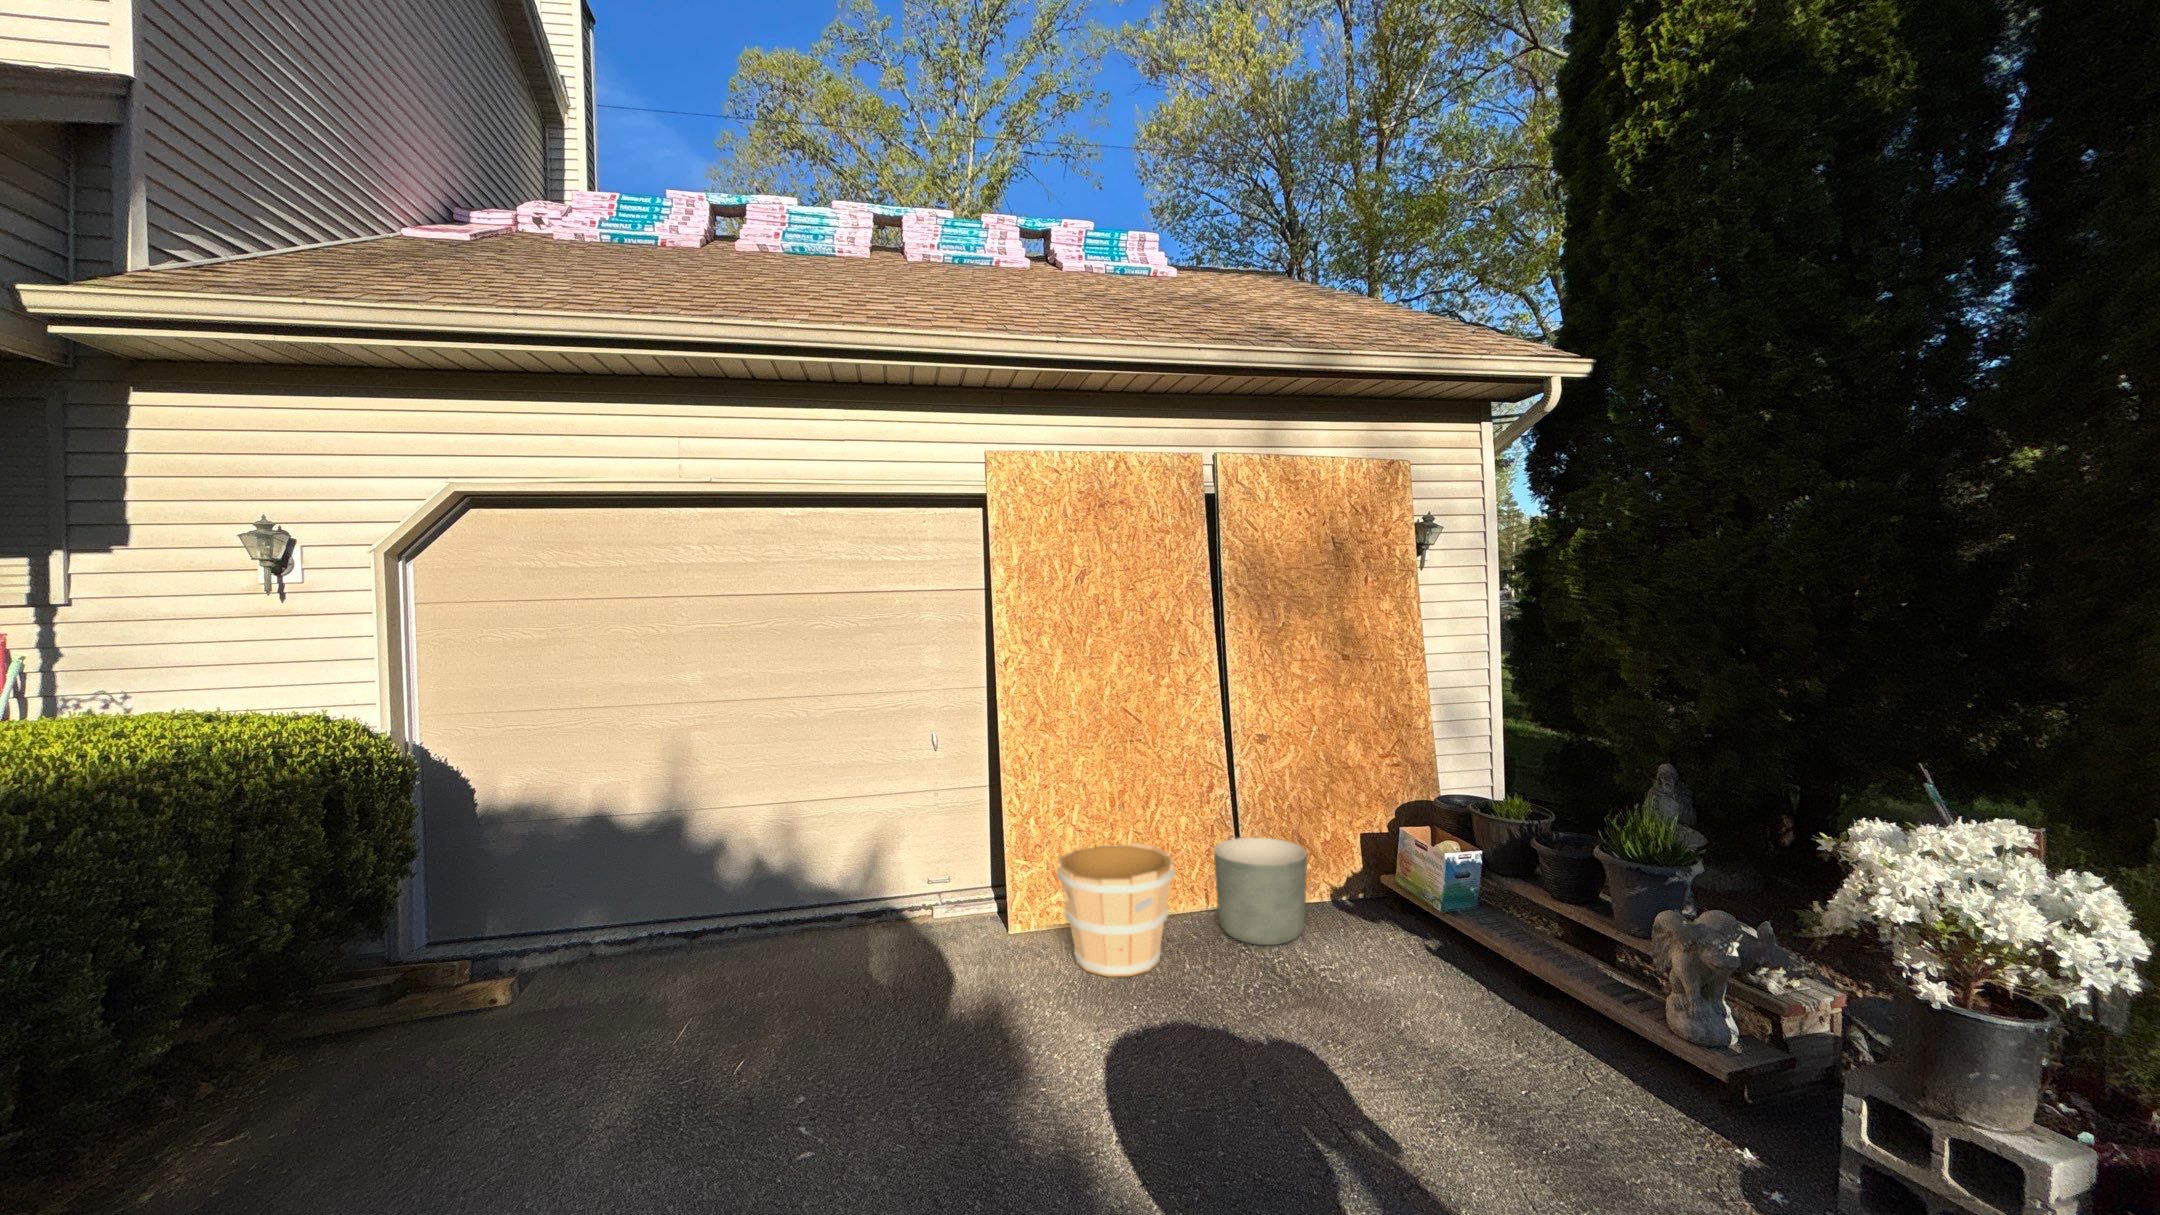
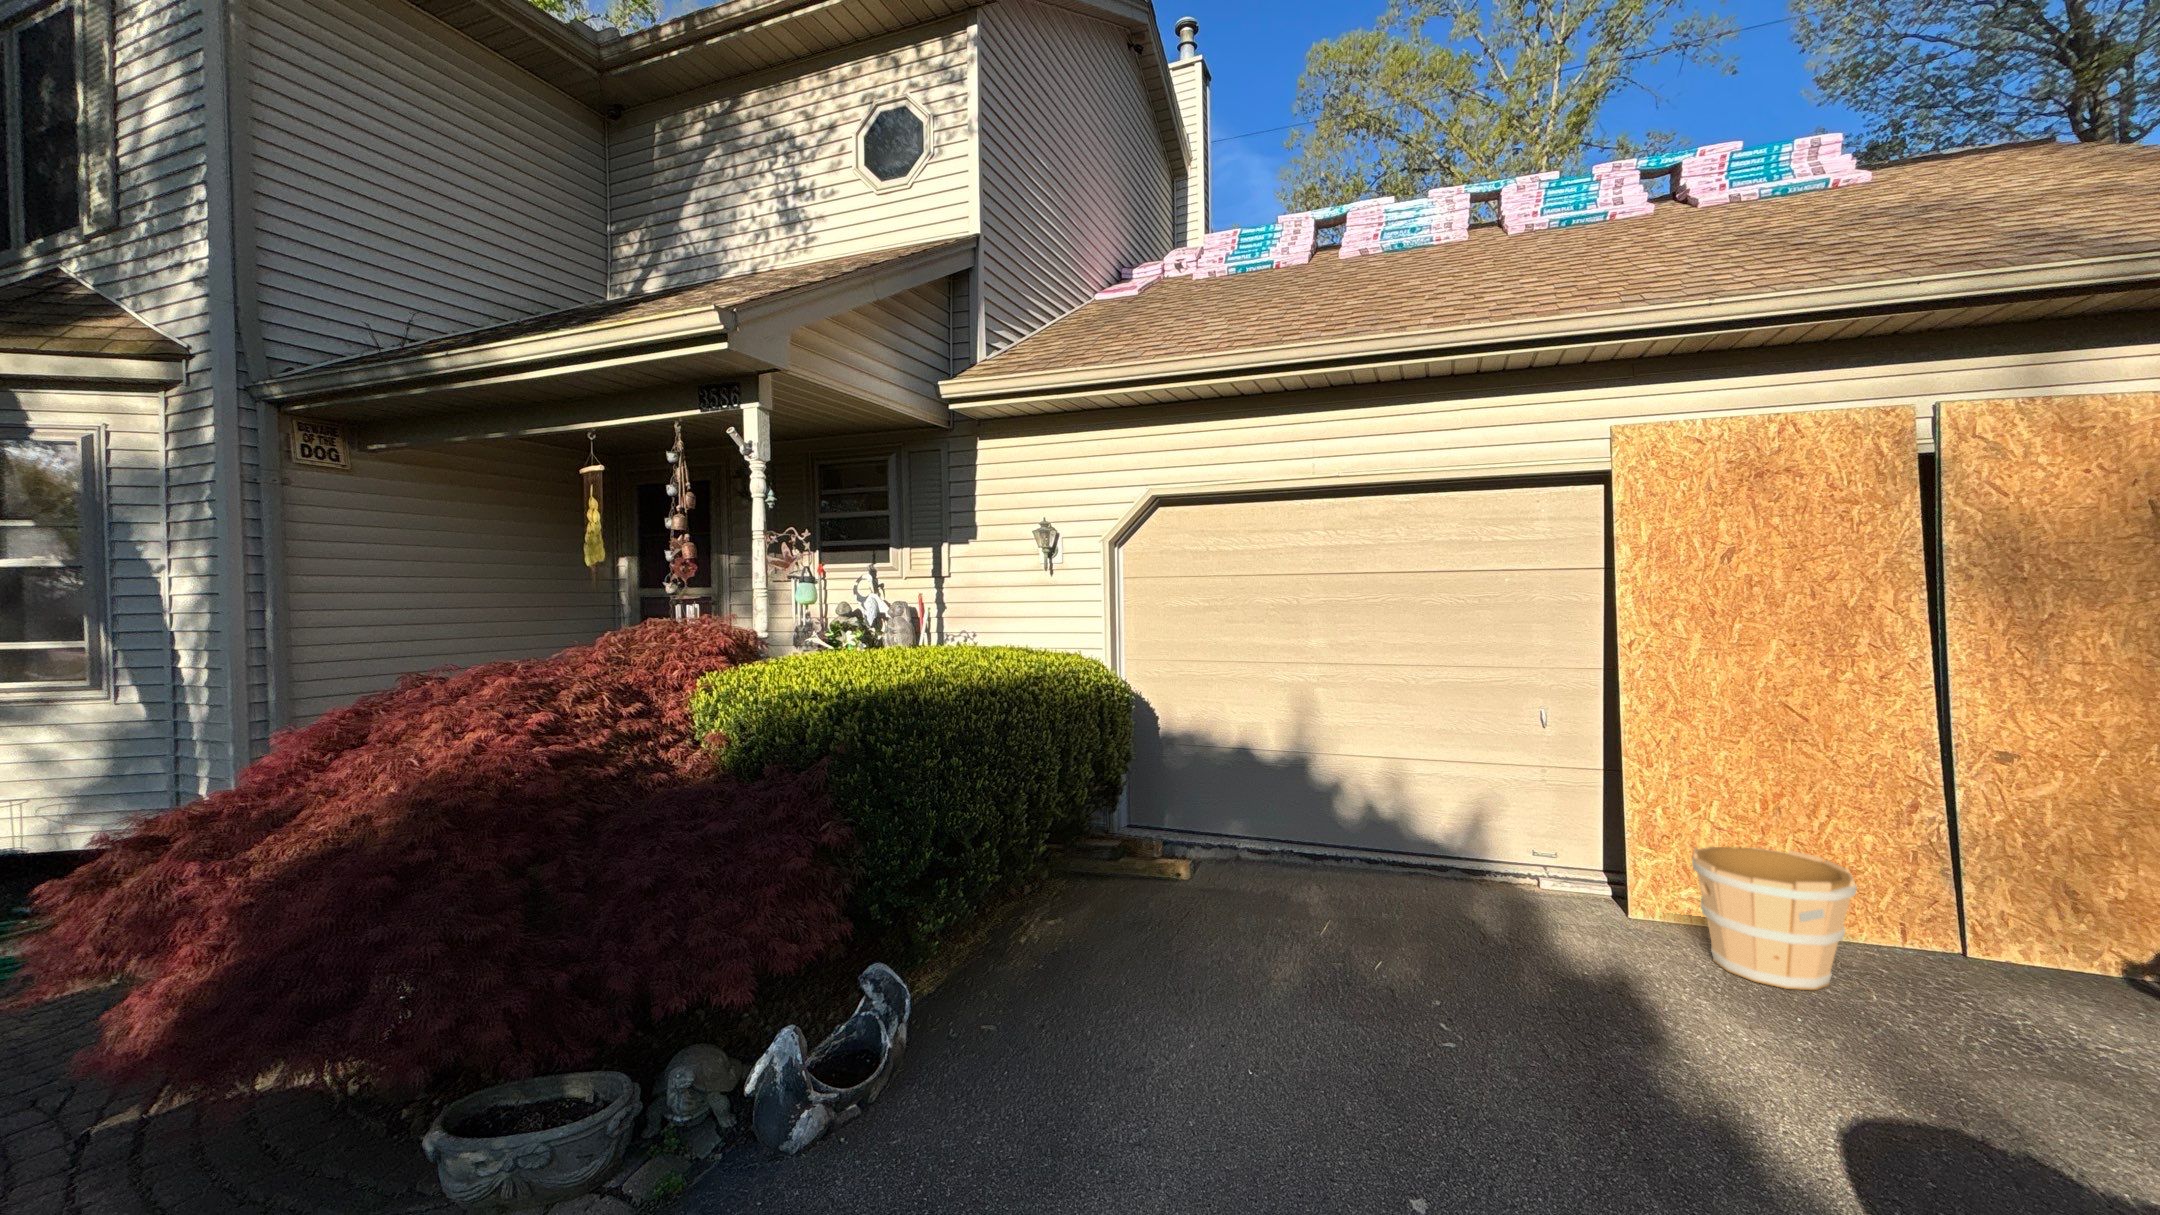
planter: present [1214,838,1307,945] -> none [1917,872,2081,1009]

